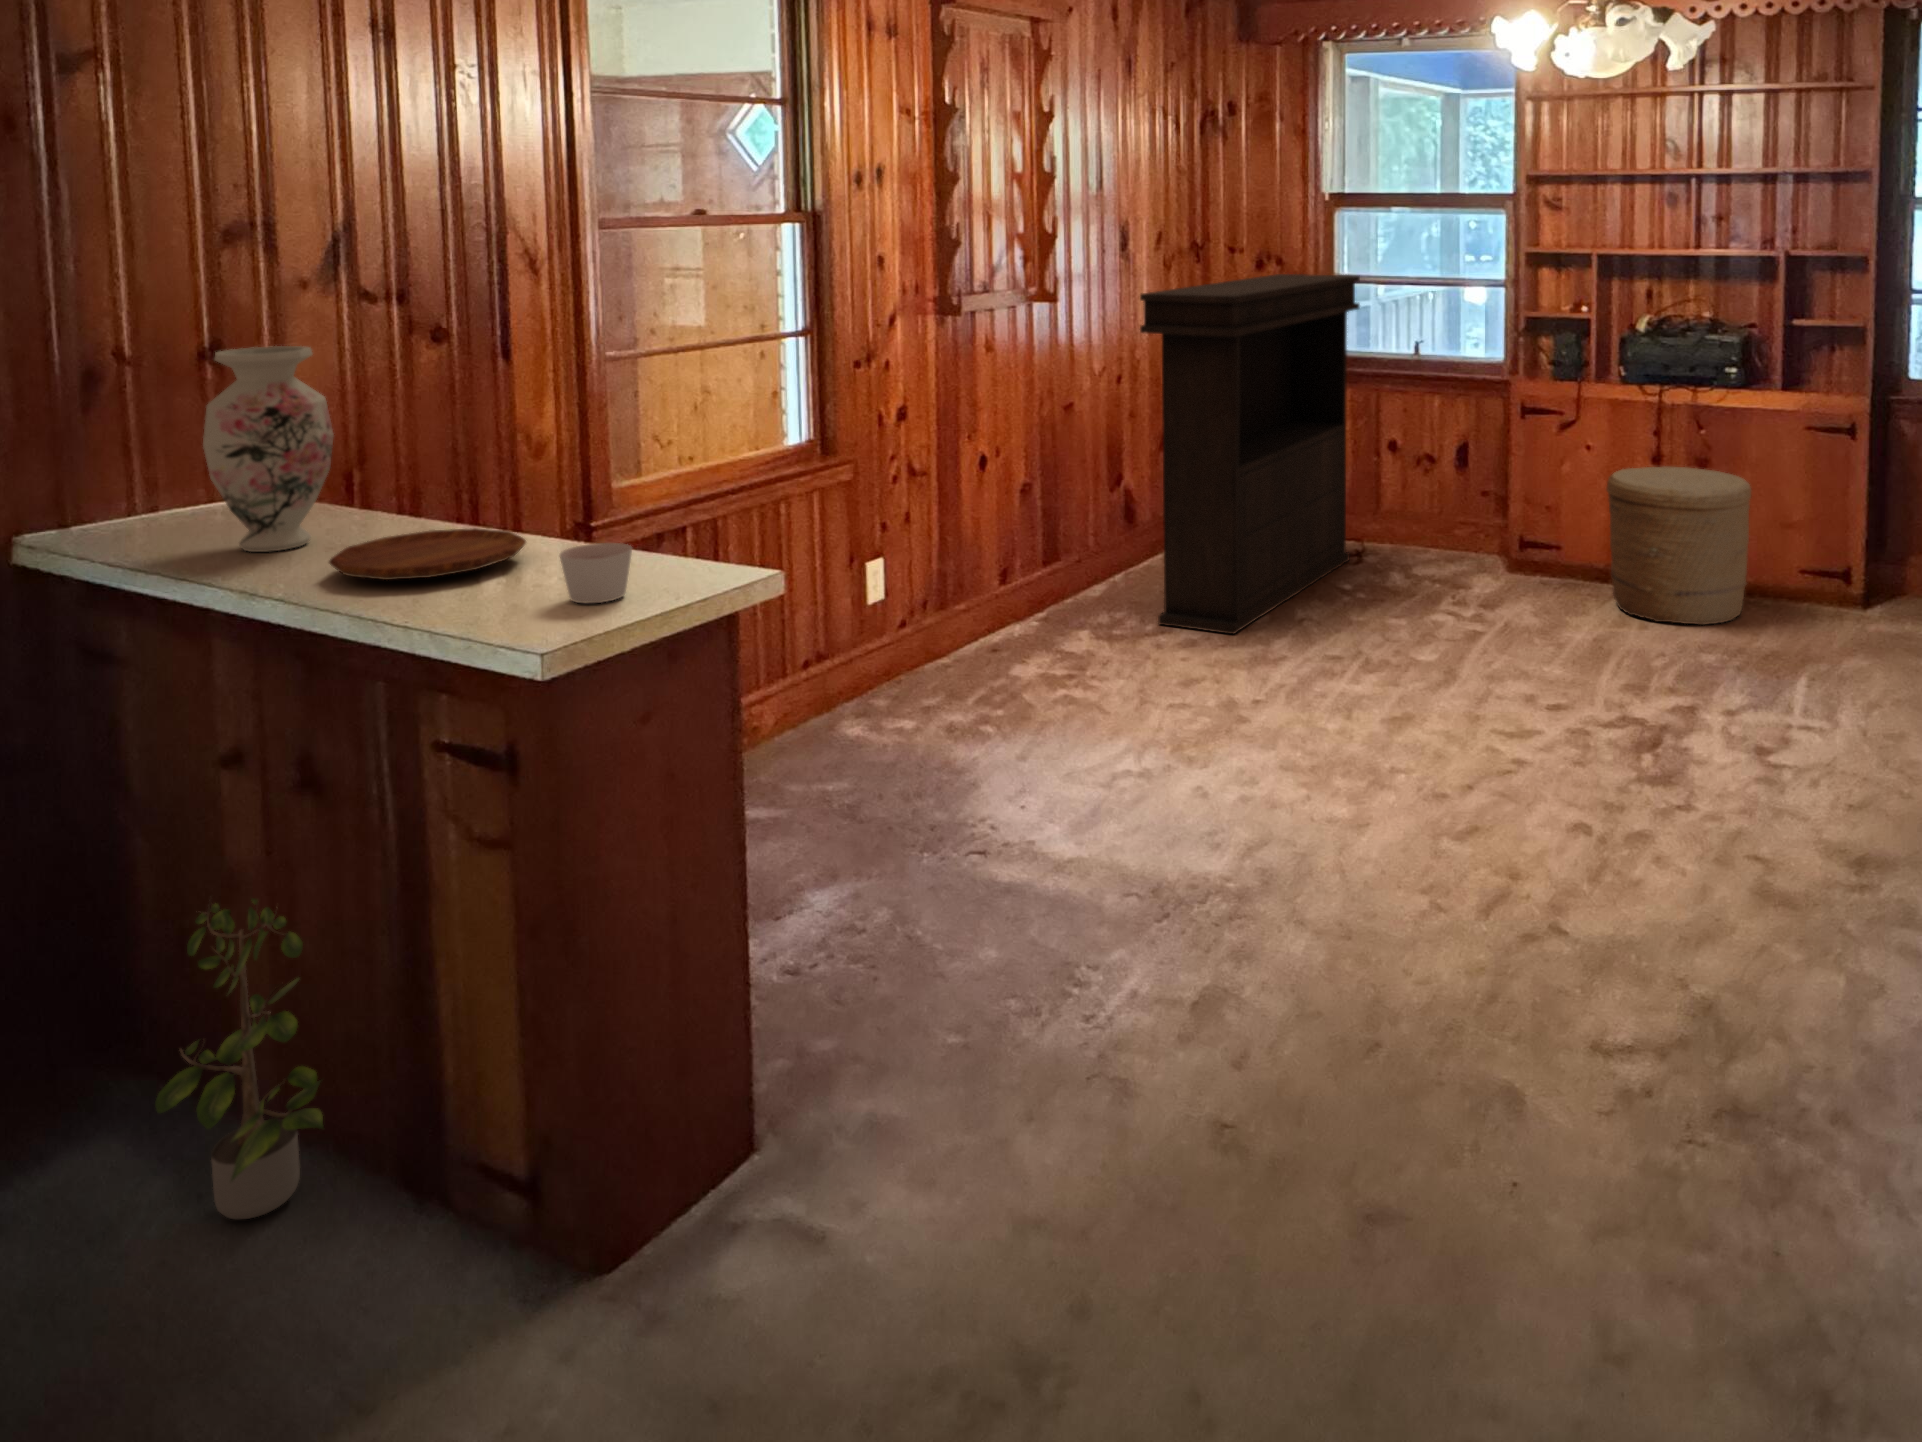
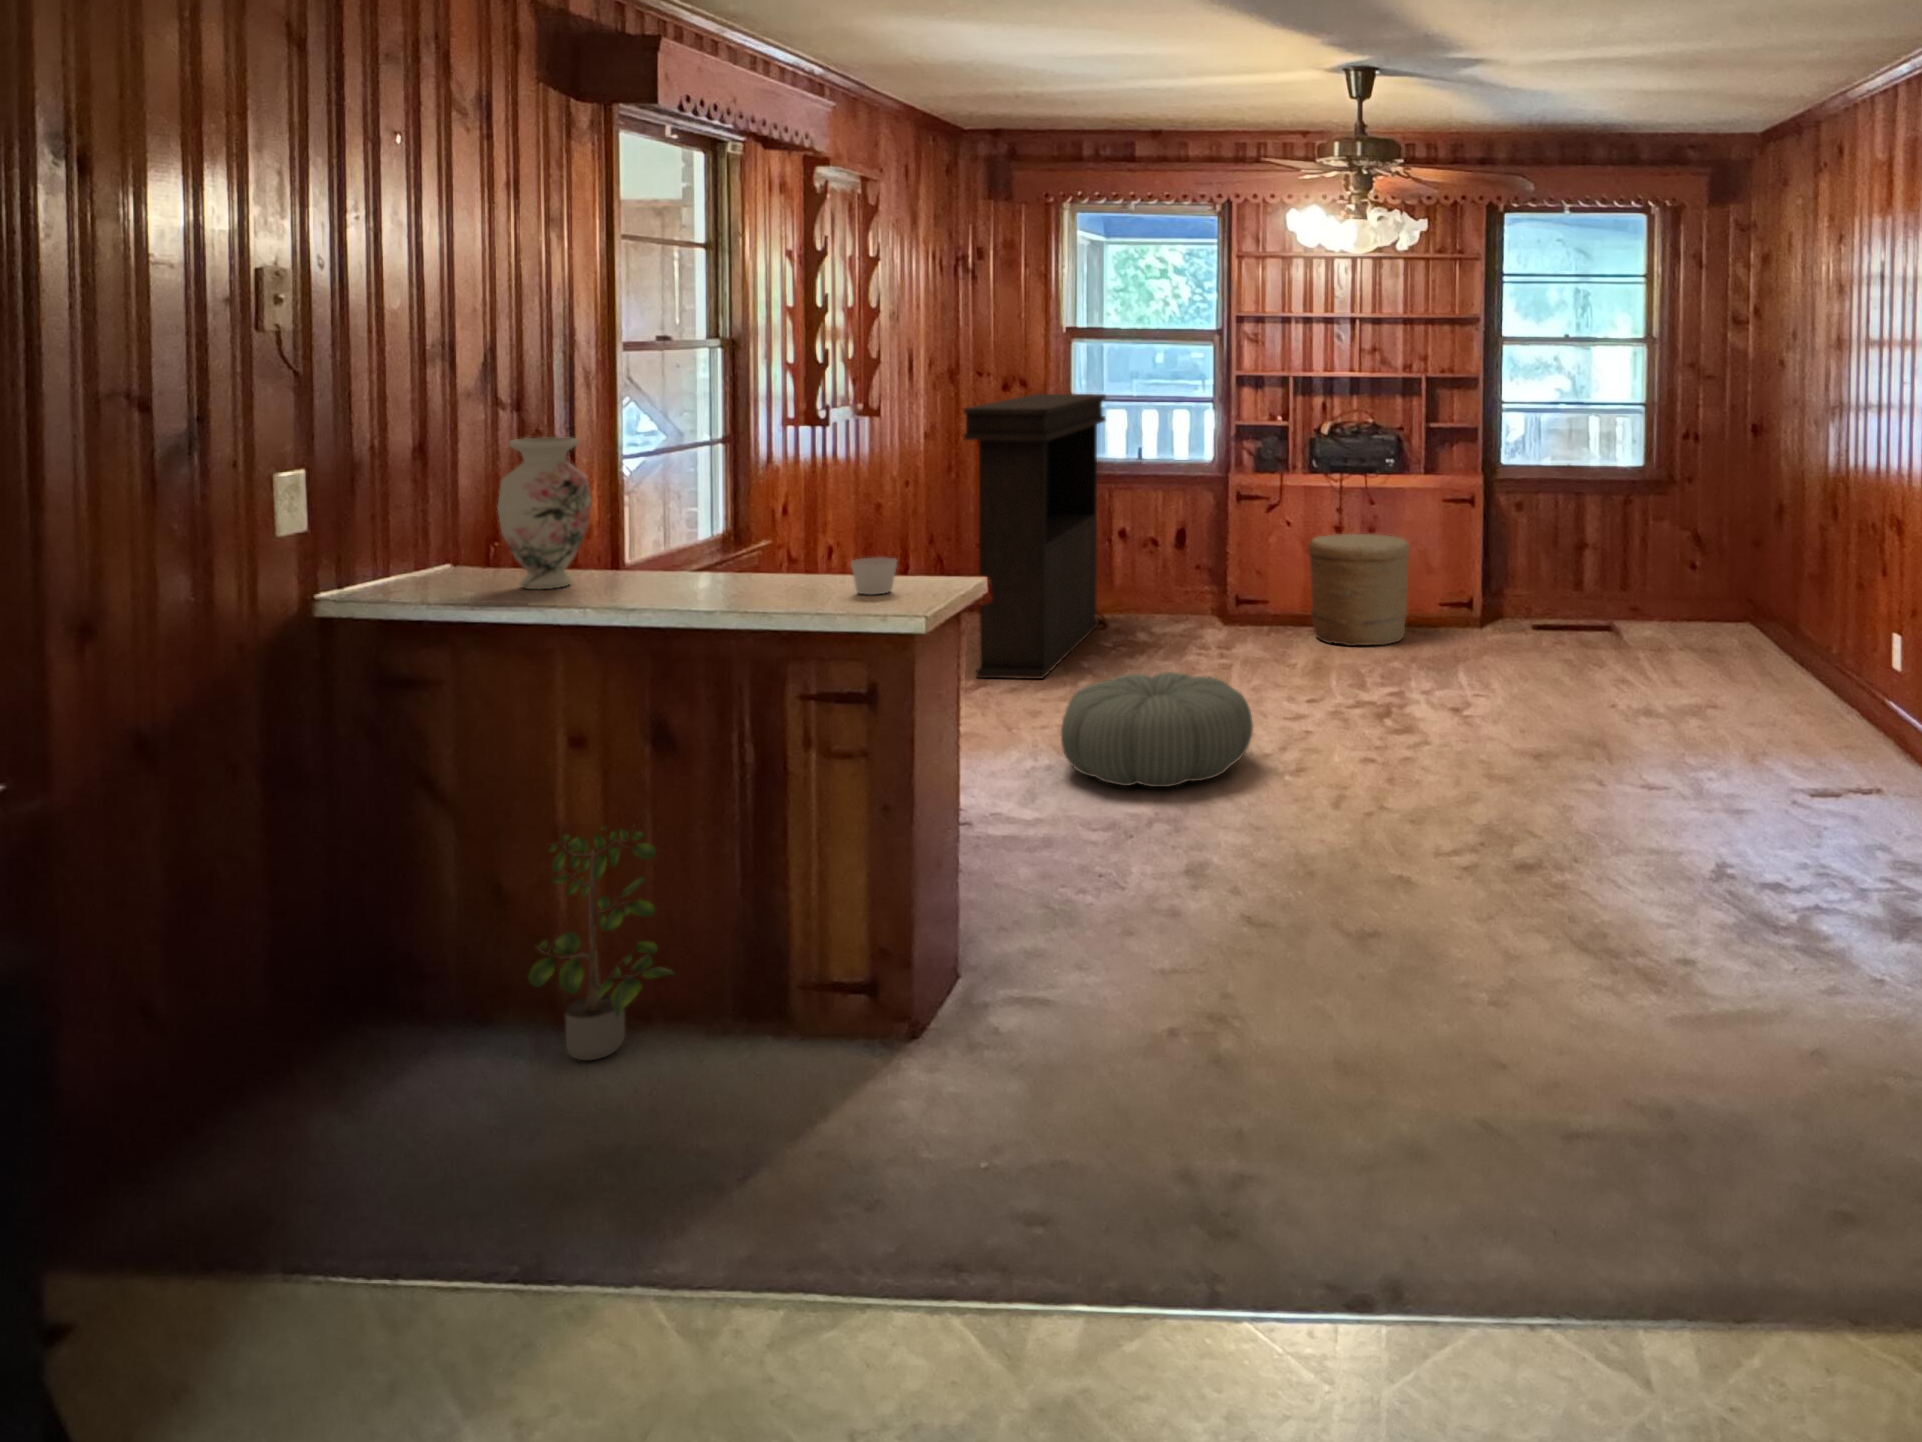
tray: present [329,528,526,580] -> none [643,564,778,592]
pouf: none [1153,663,1419,839] -> present [1061,672,1253,787]

